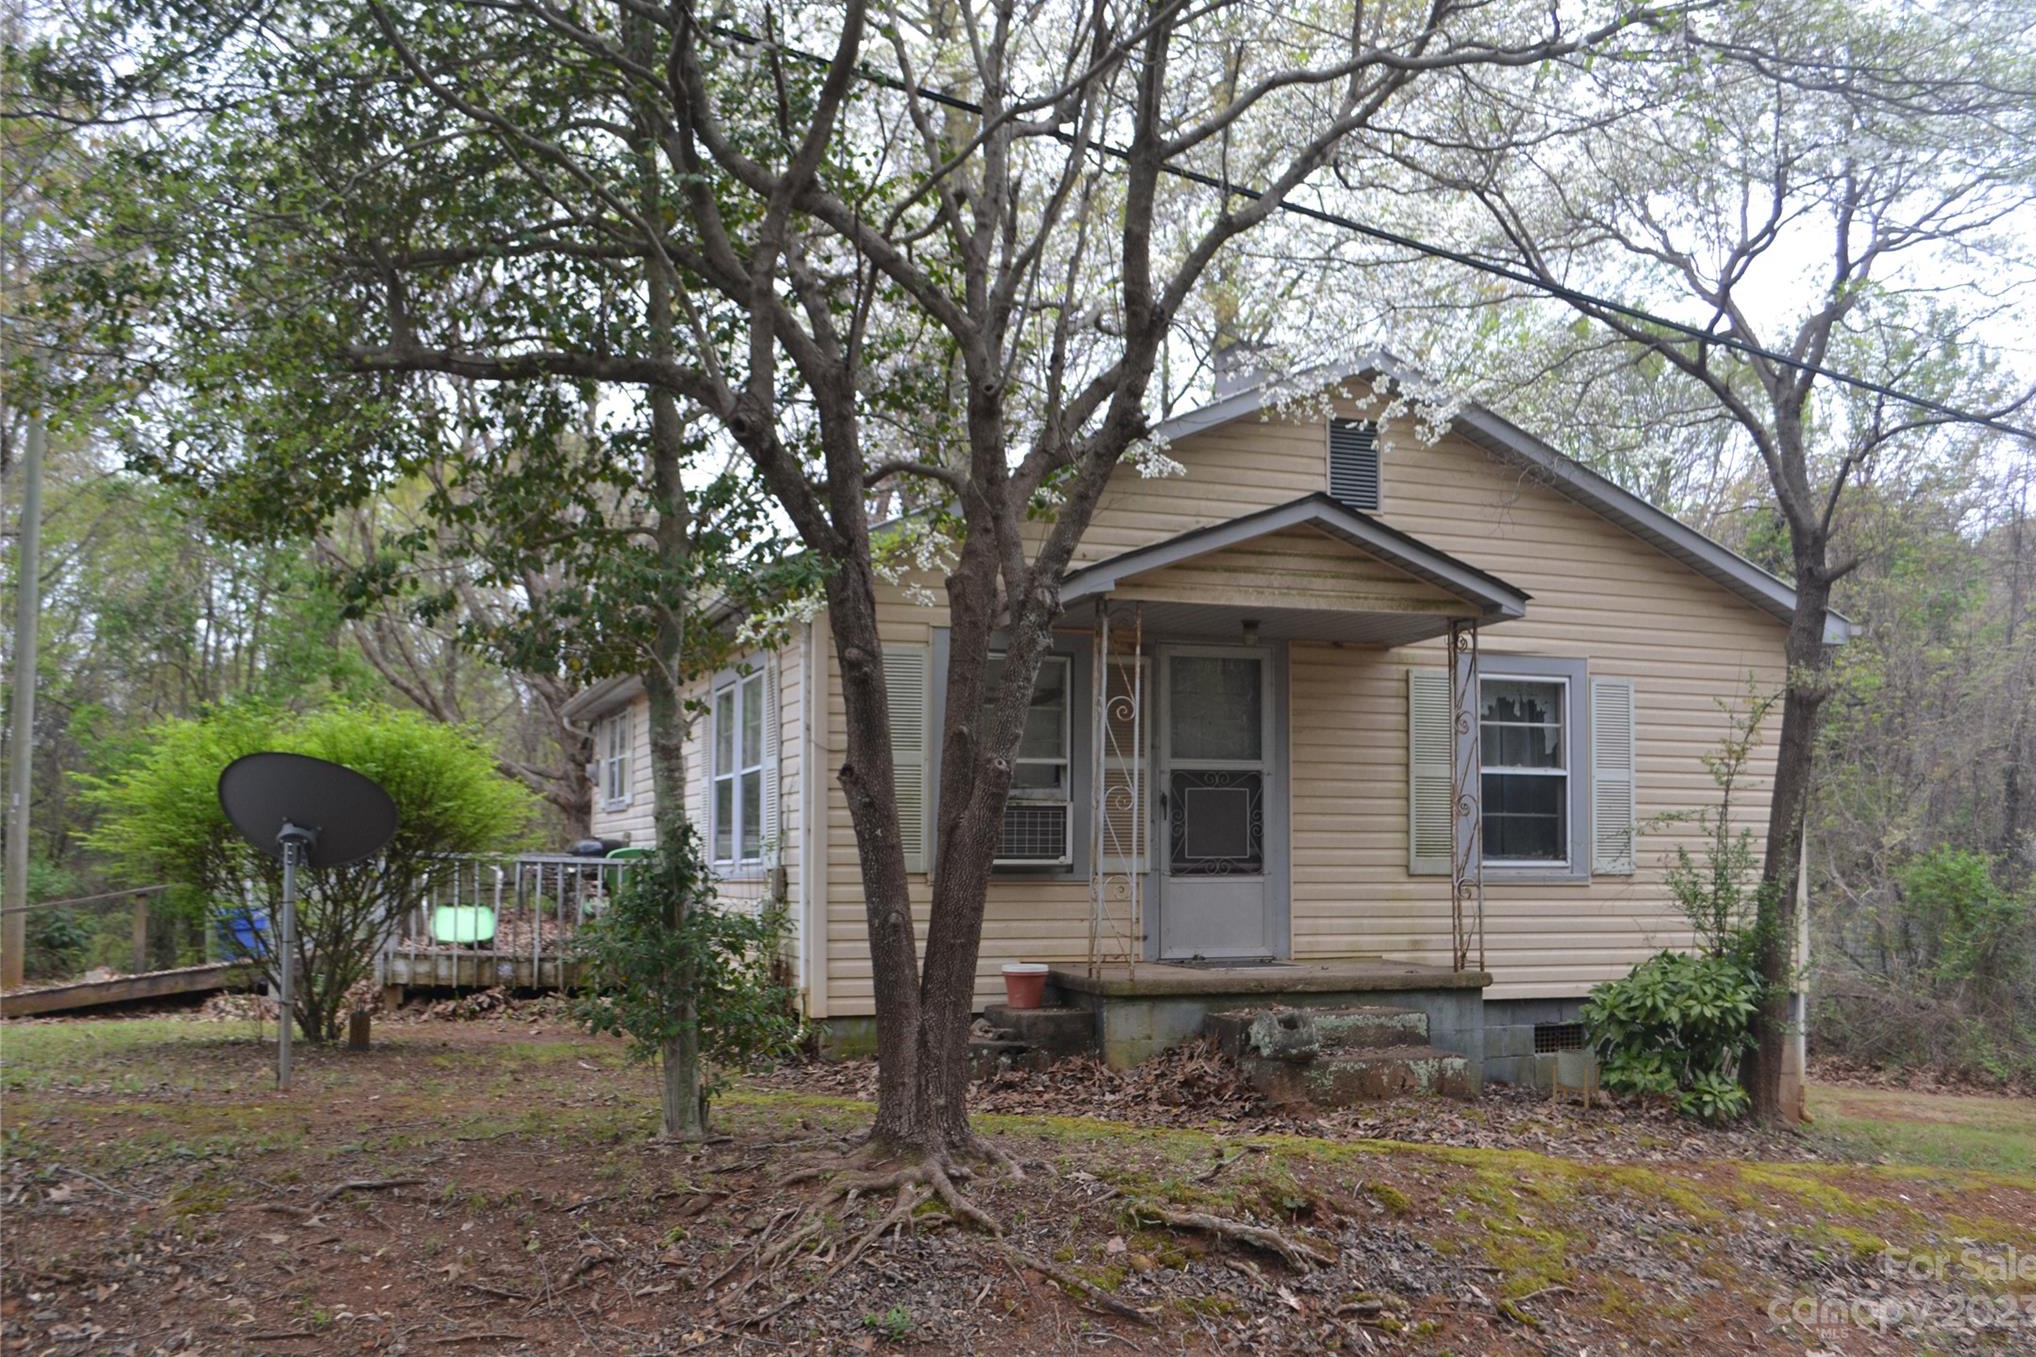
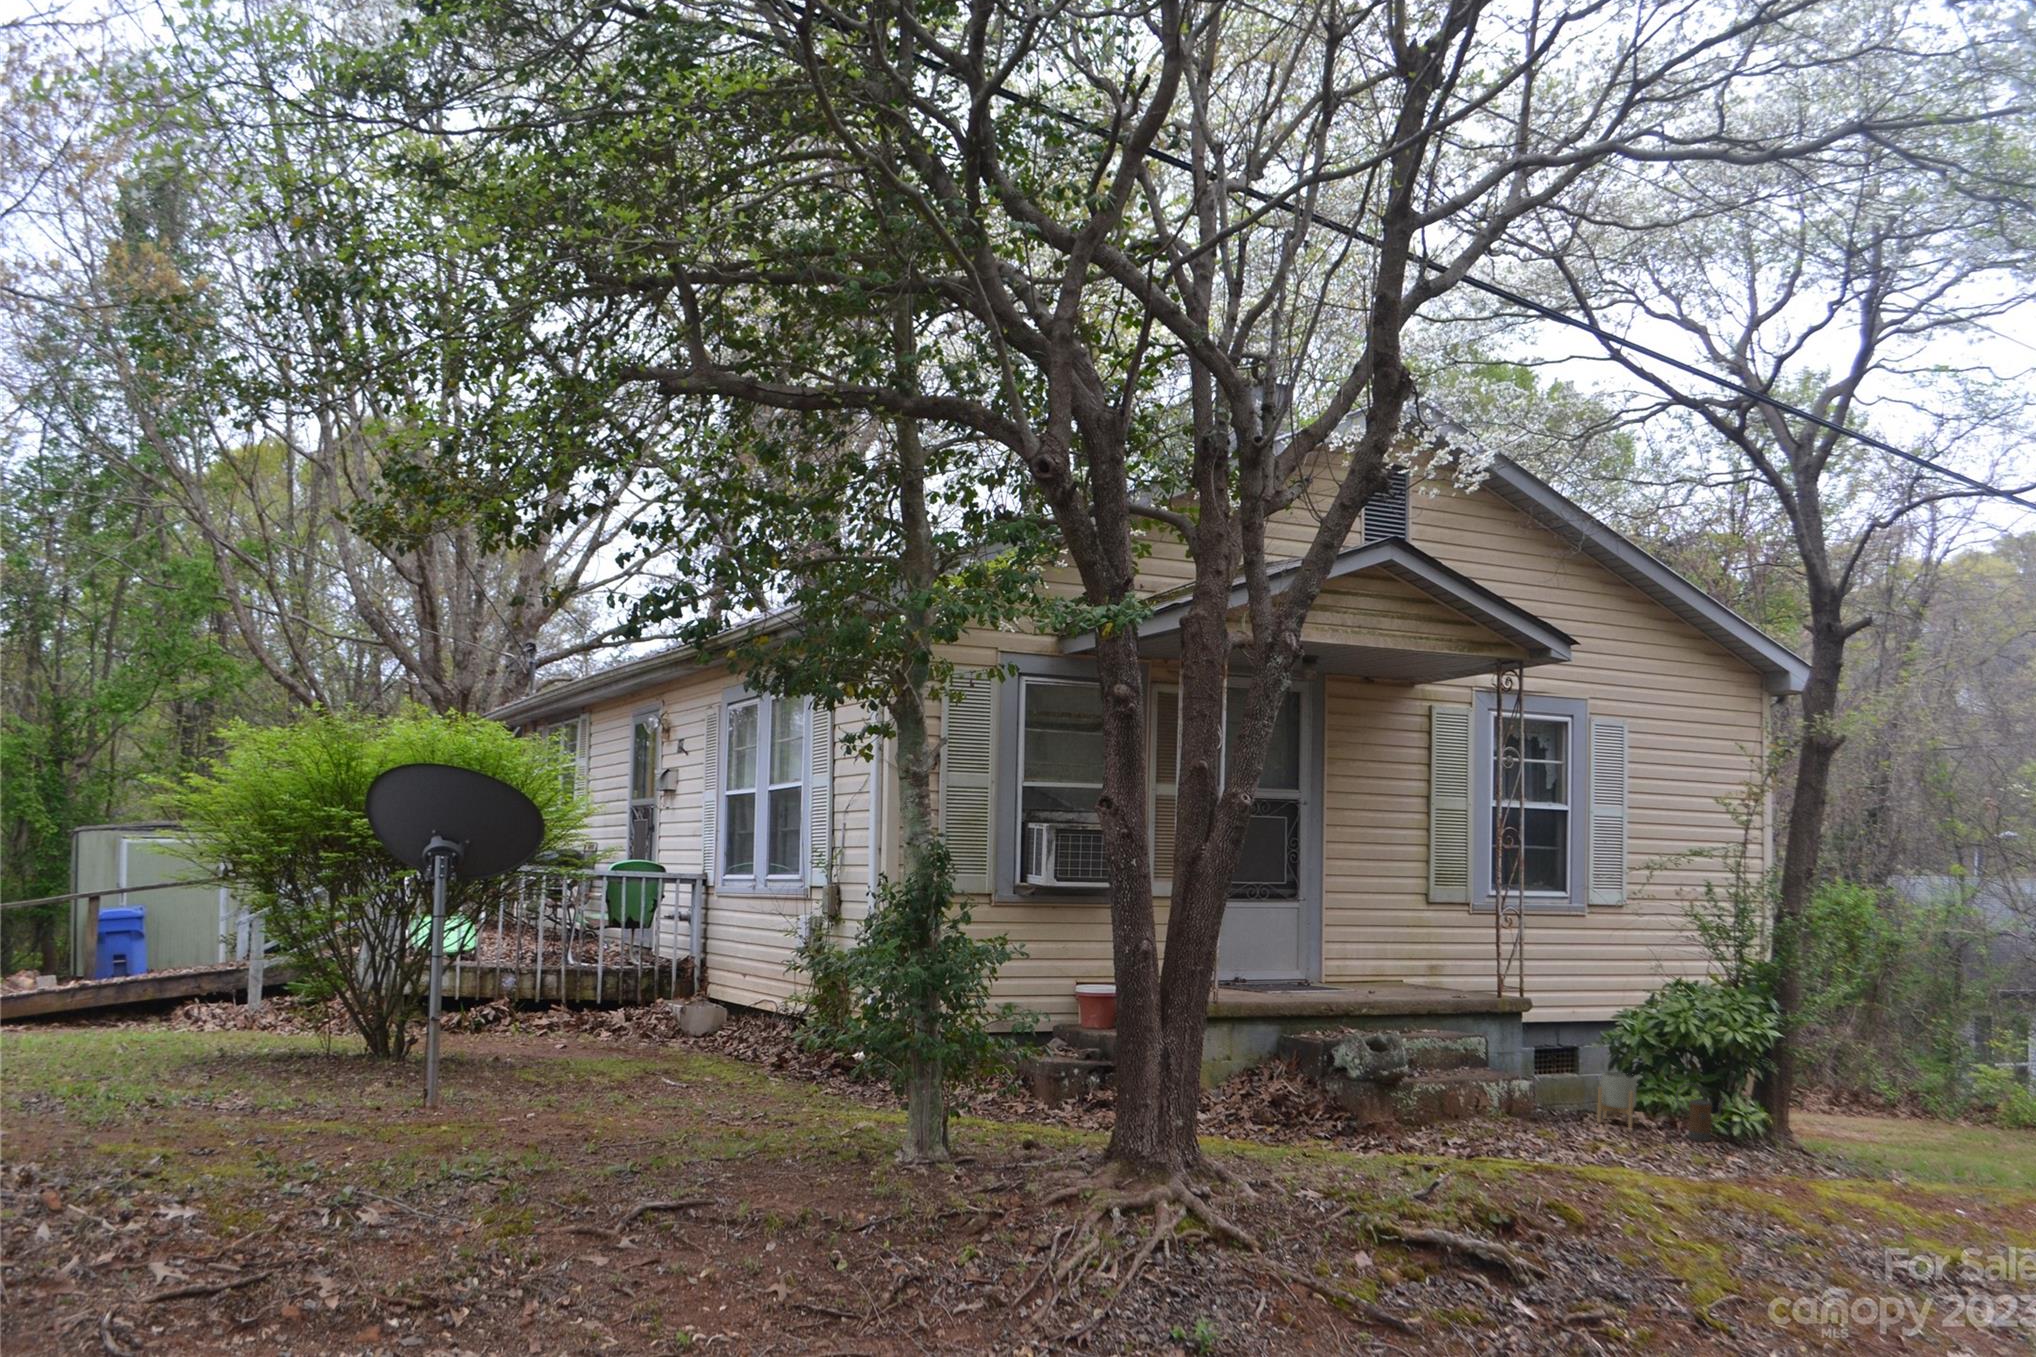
watering can: present [348,998,371,1051] -> present [1676,1083,1725,1141]

